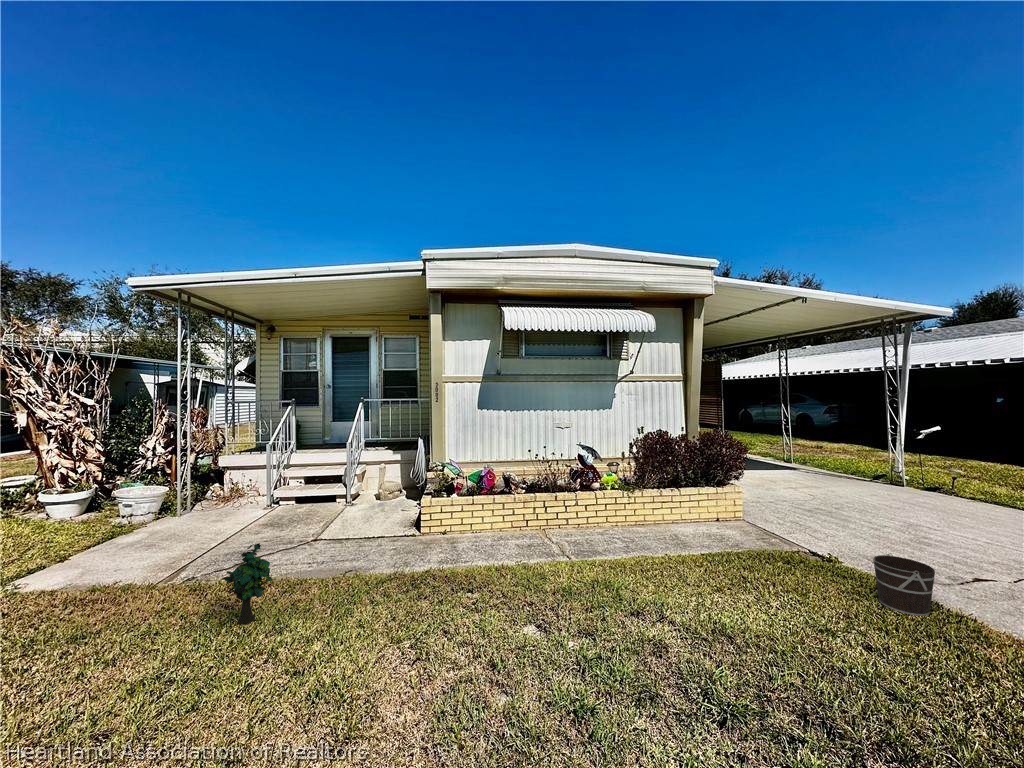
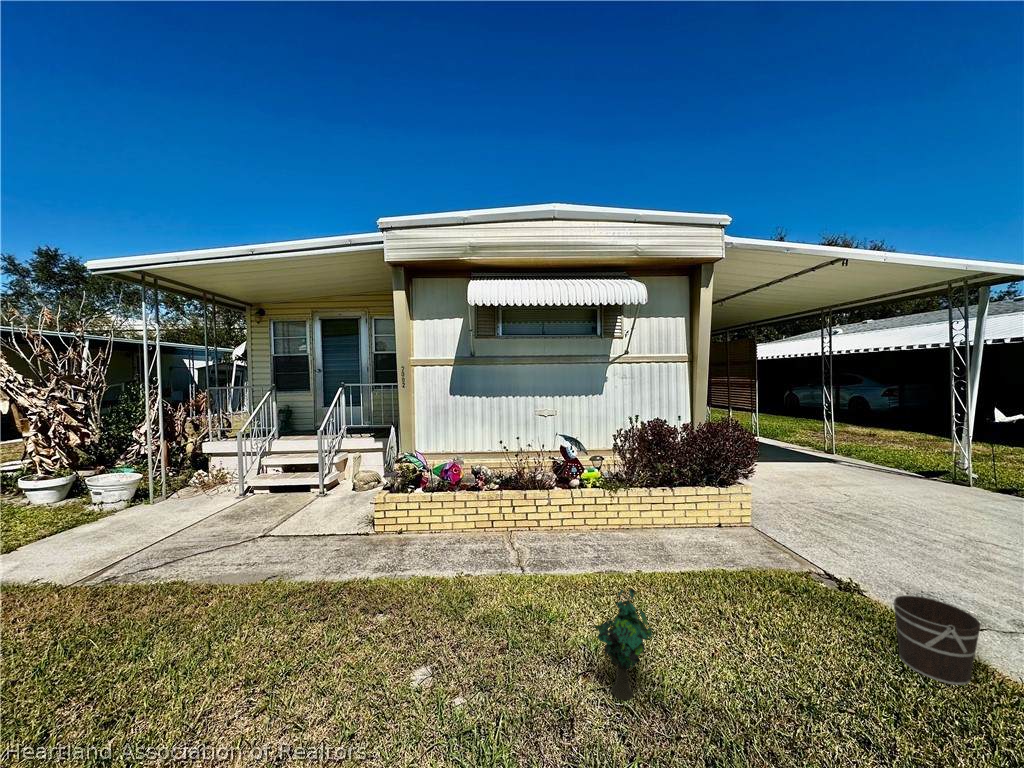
decorative plant: present [221,543,272,624] -> present [593,589,653,700]

